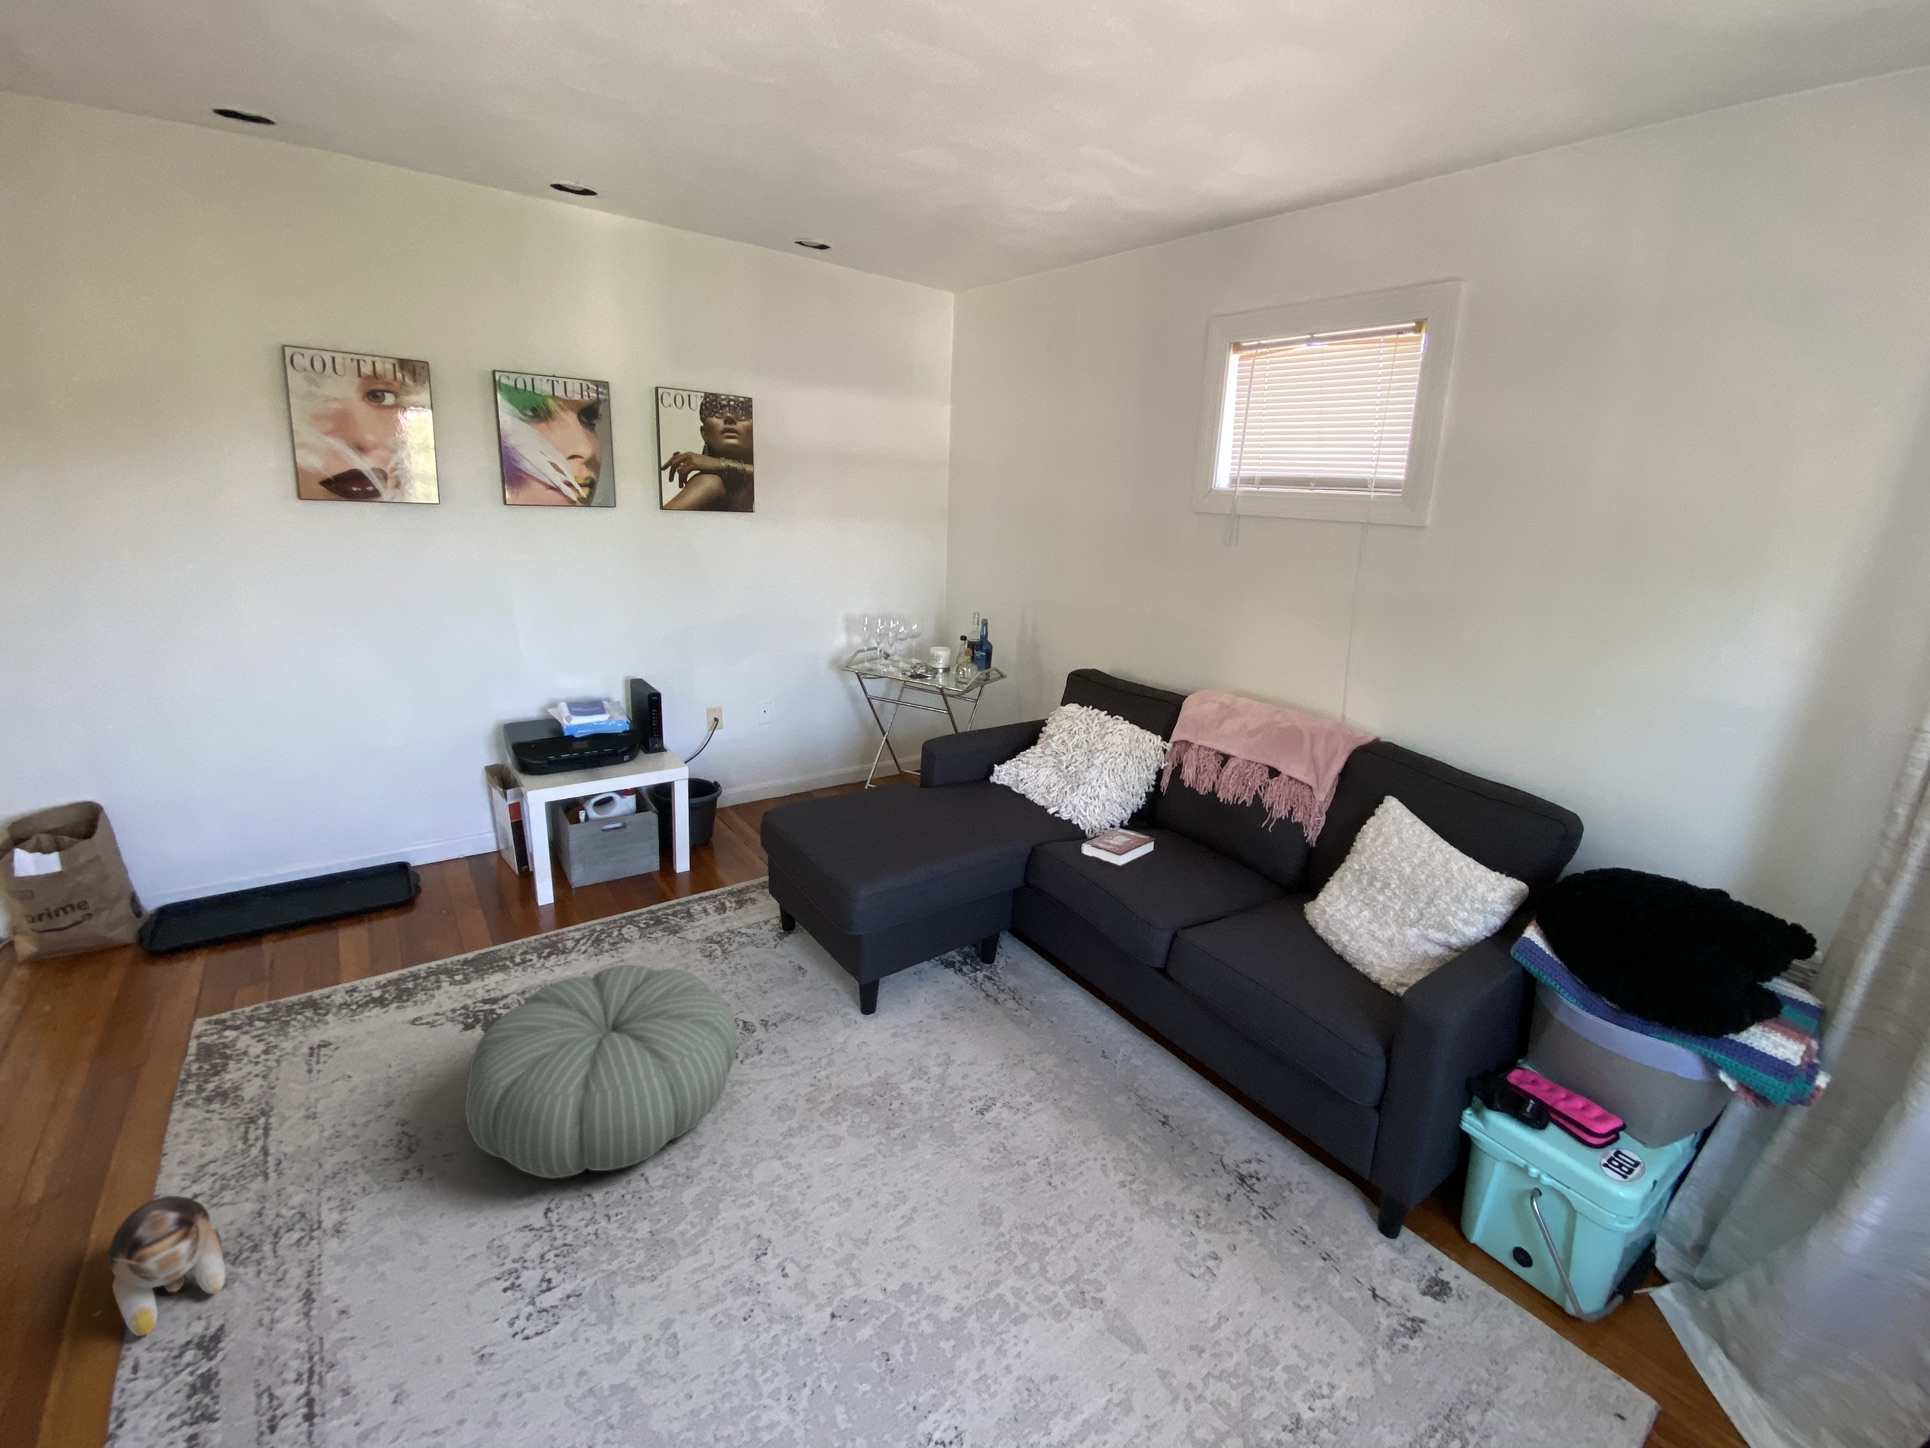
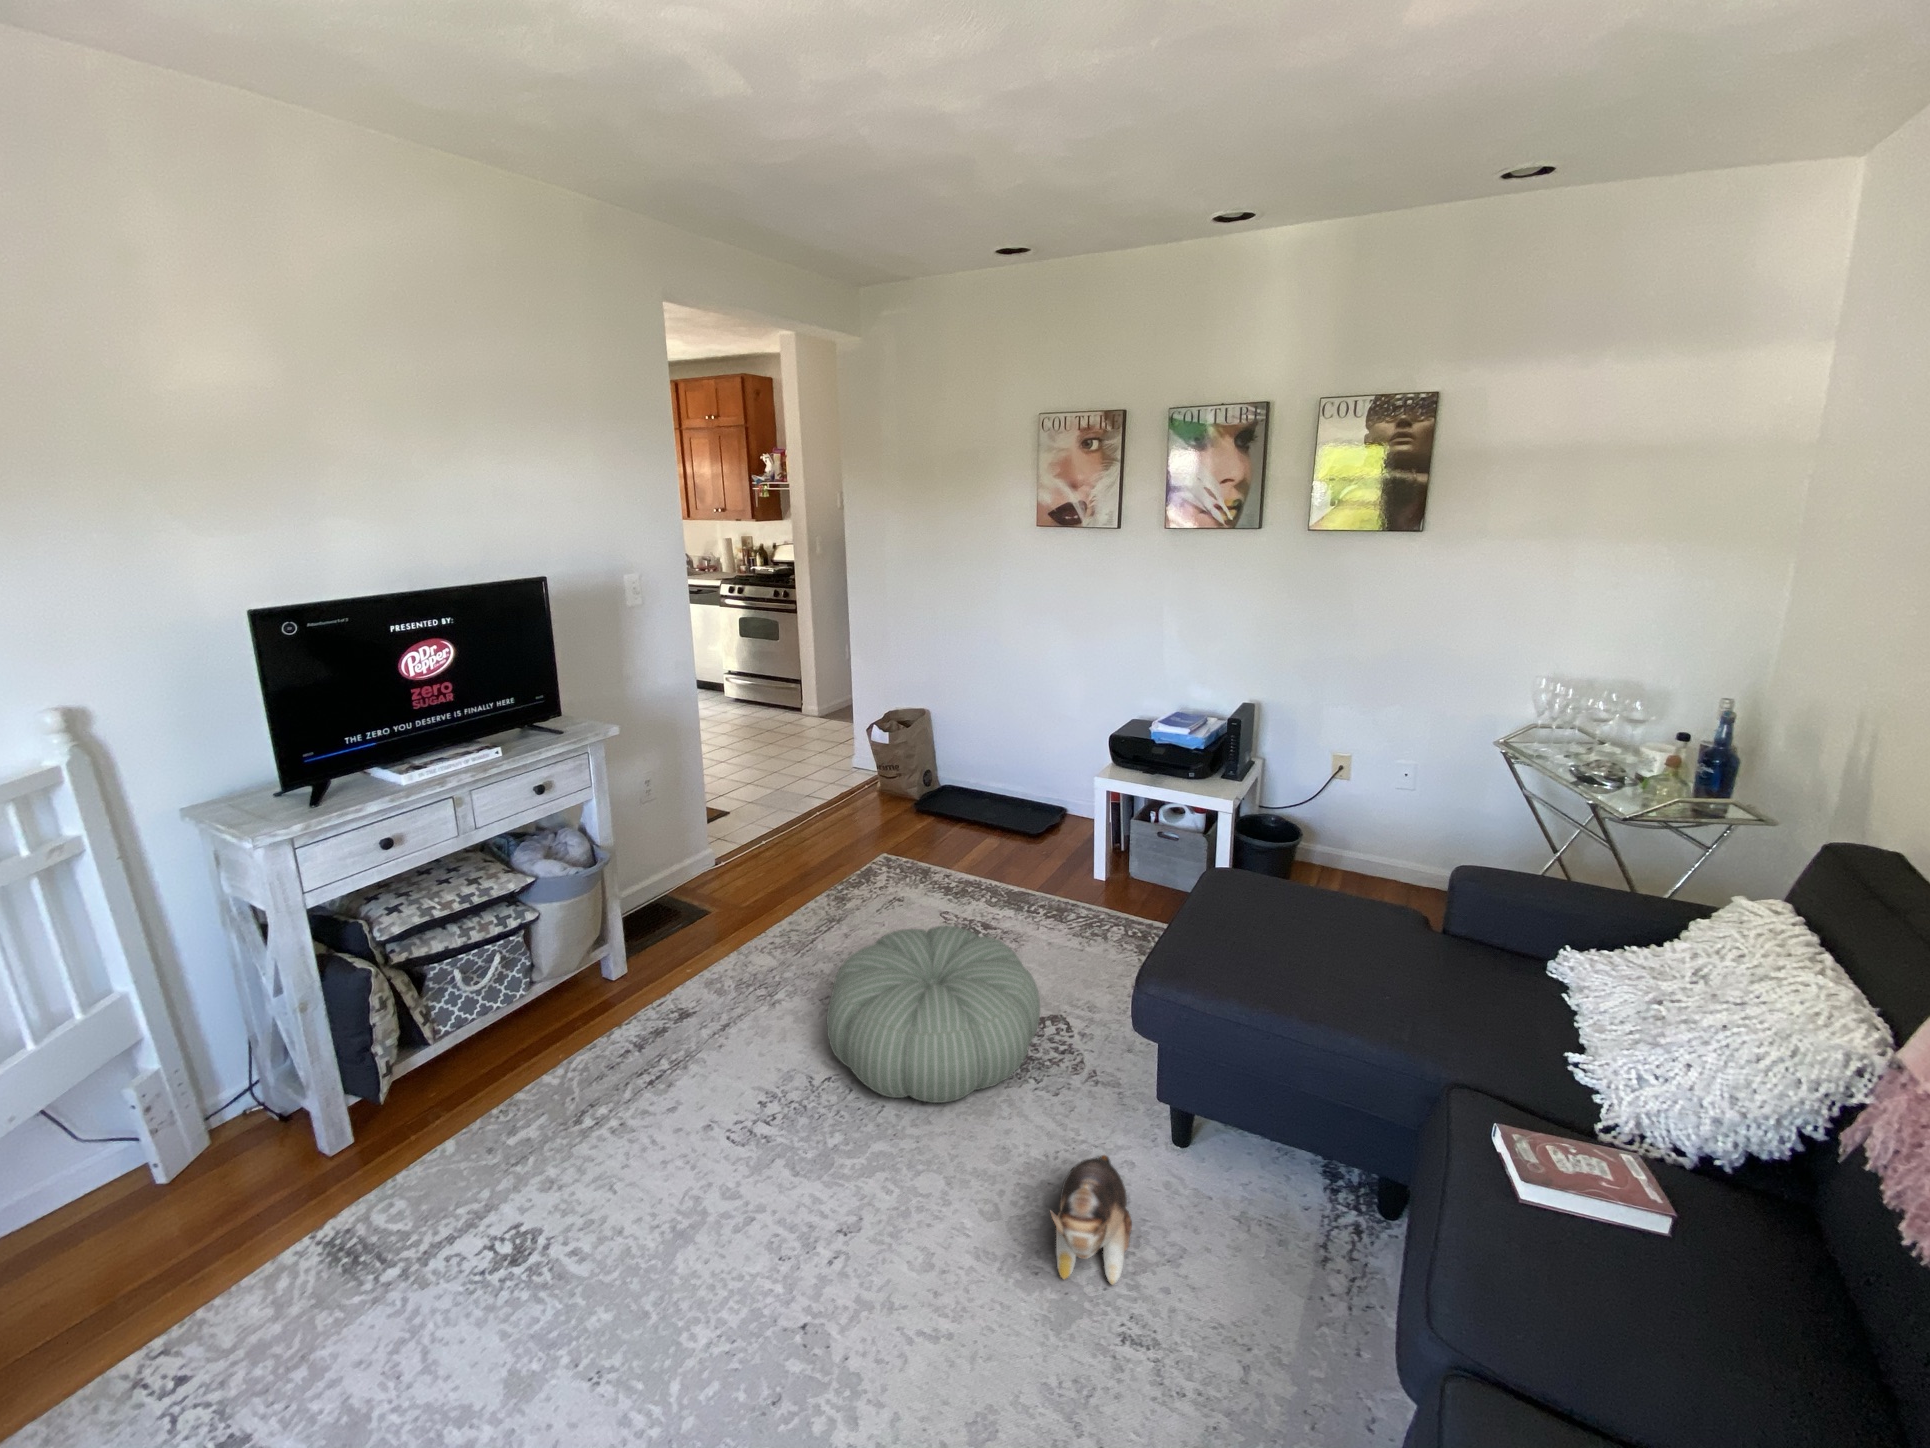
plush toy: present [108,1196,226,1336] -> present [1050,1155,1132,1285]

